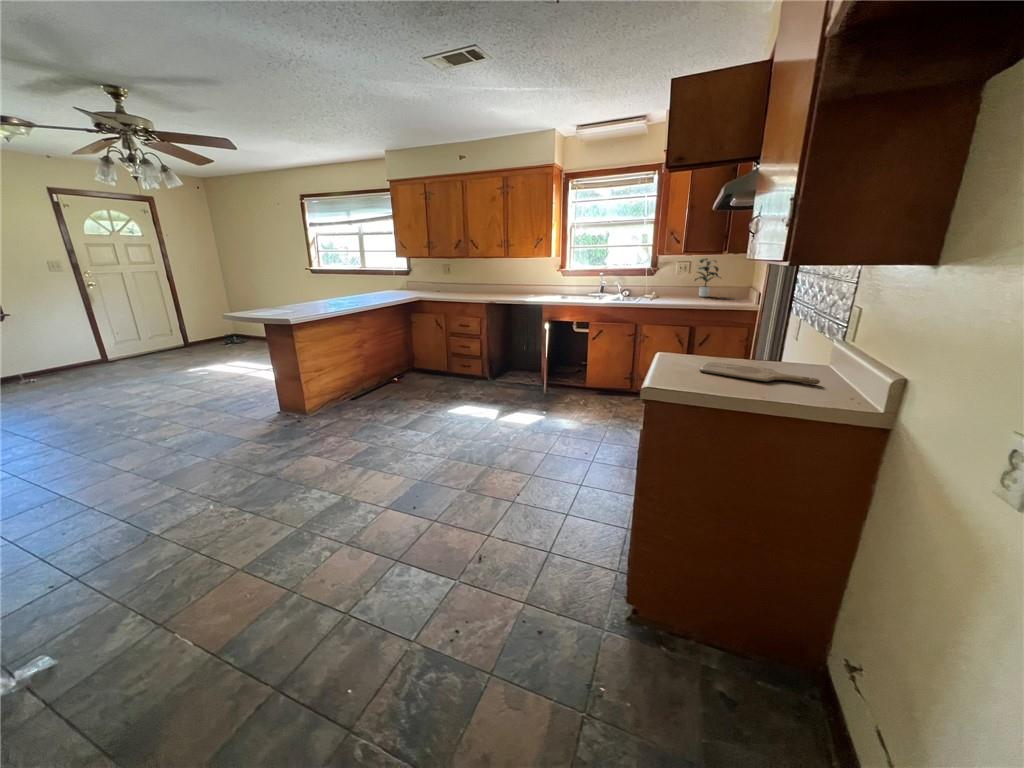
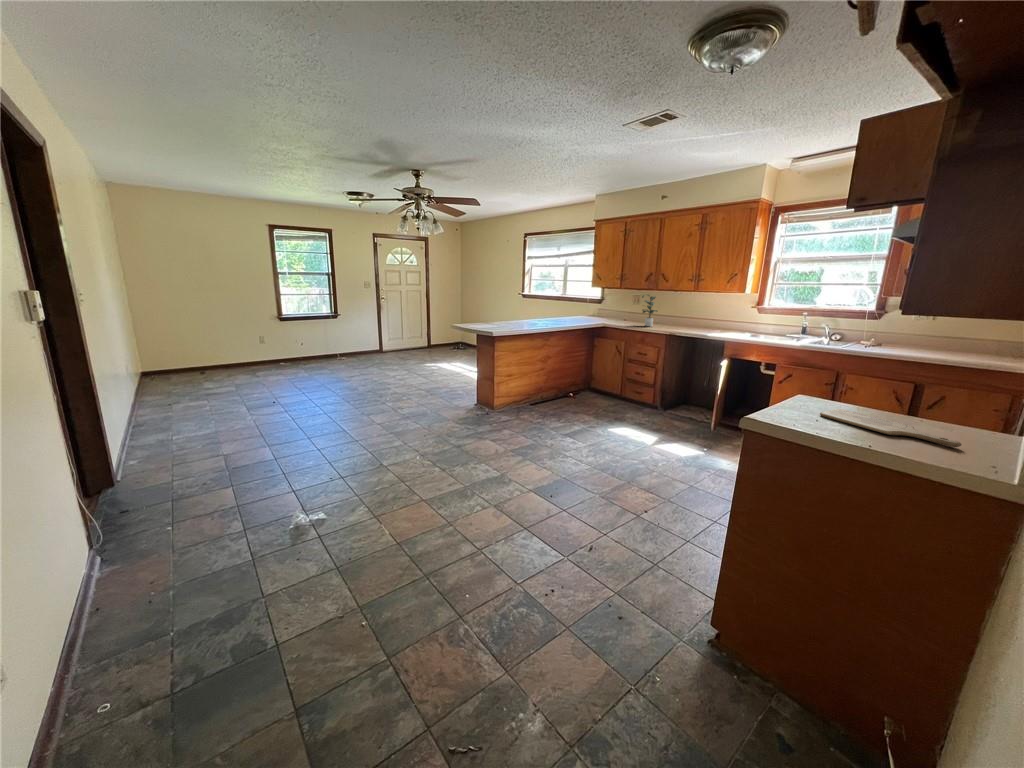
potted plant: present [695,258,719,297] -> present [642,295,657,326]

